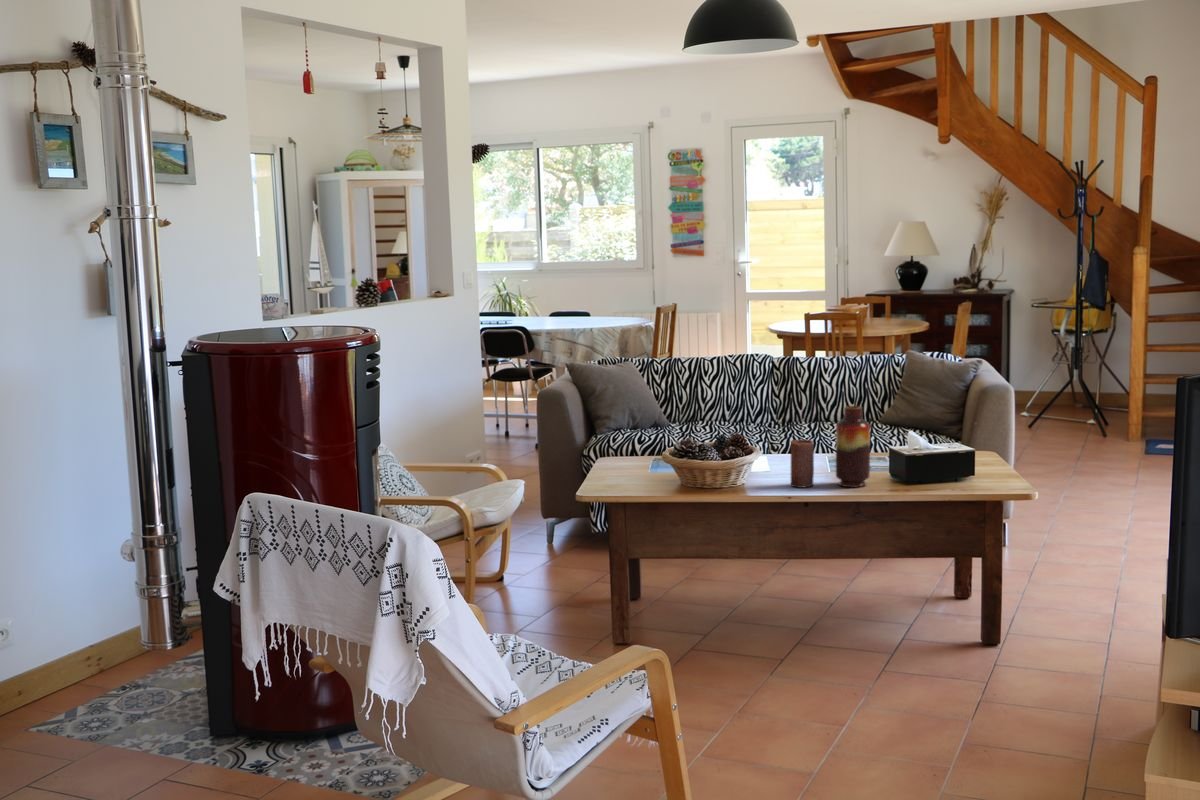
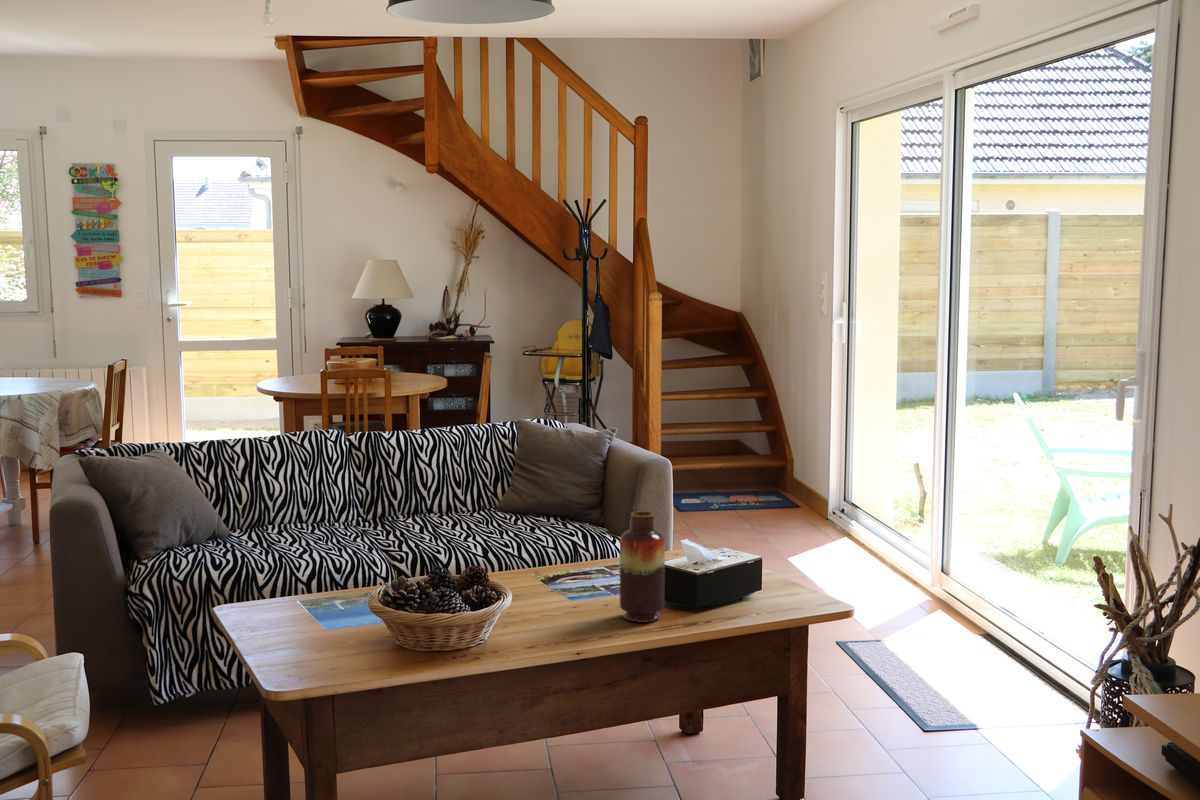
candle: present [791,439,814,488] -> none [565,563,596,632]

